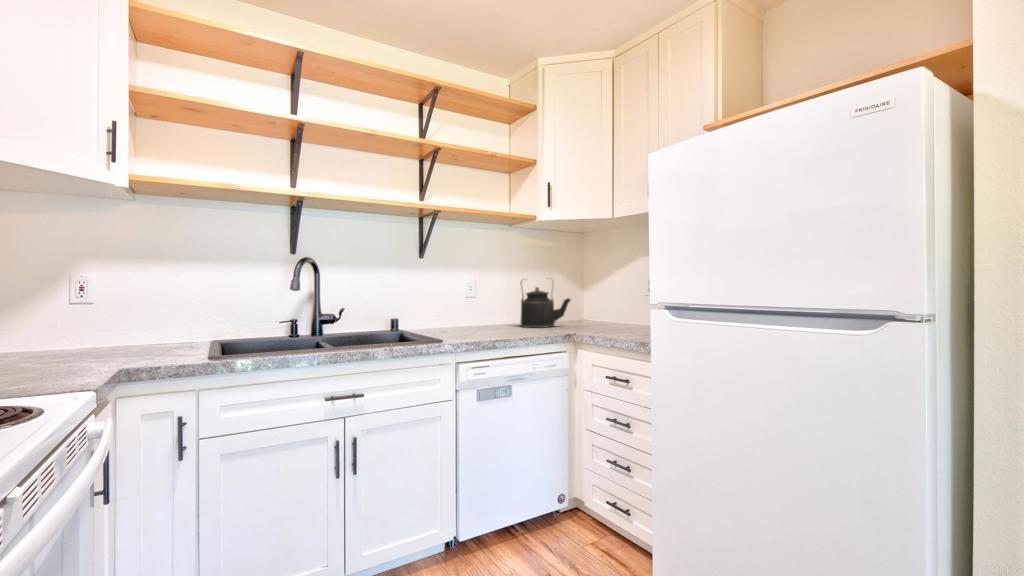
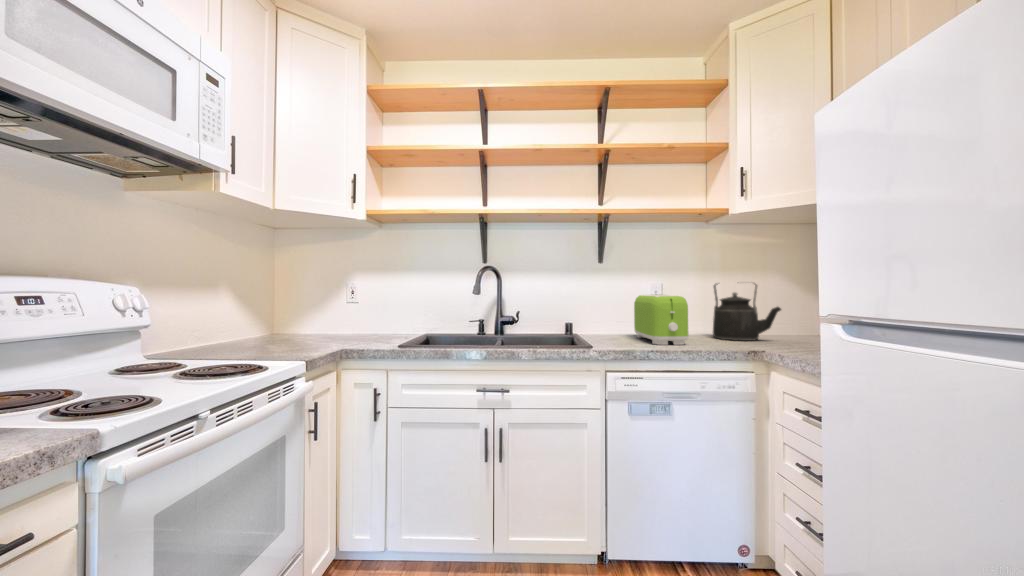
toaster: none [459,289,513,334] -> present [634,294,688,345]

